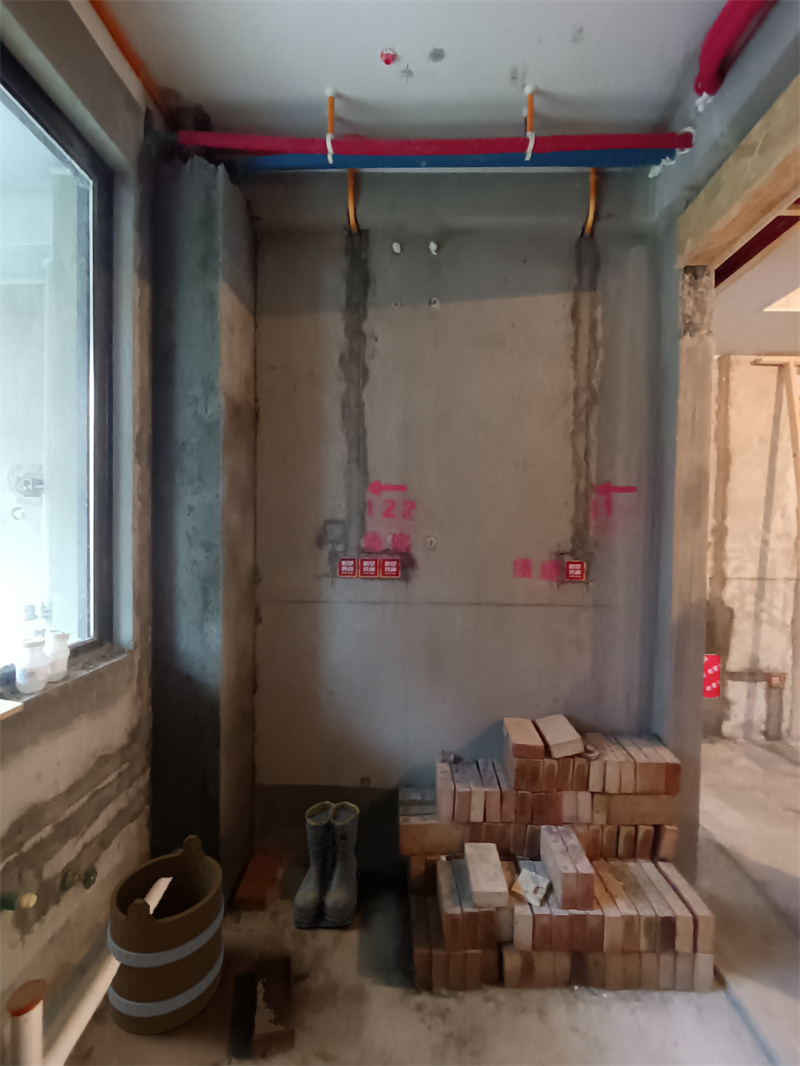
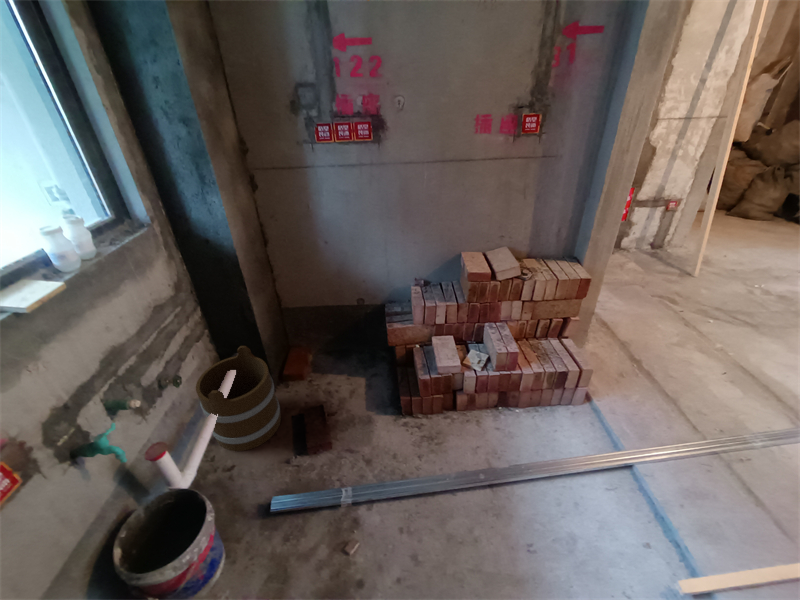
boots: present [293,802,359,927] -> none [321,312,363,387]

